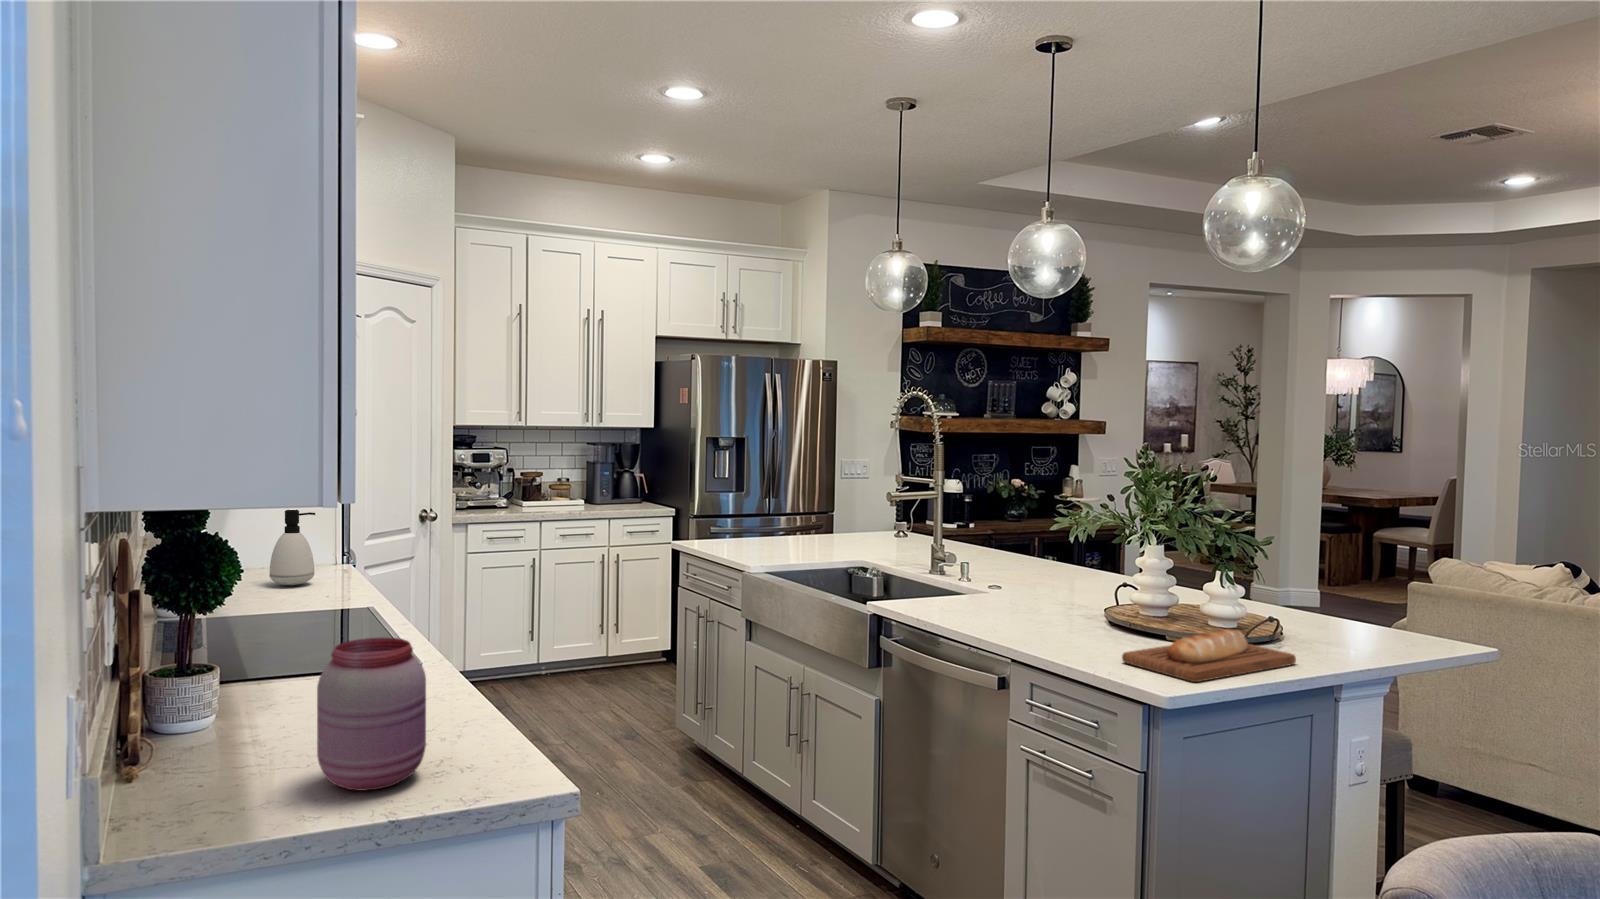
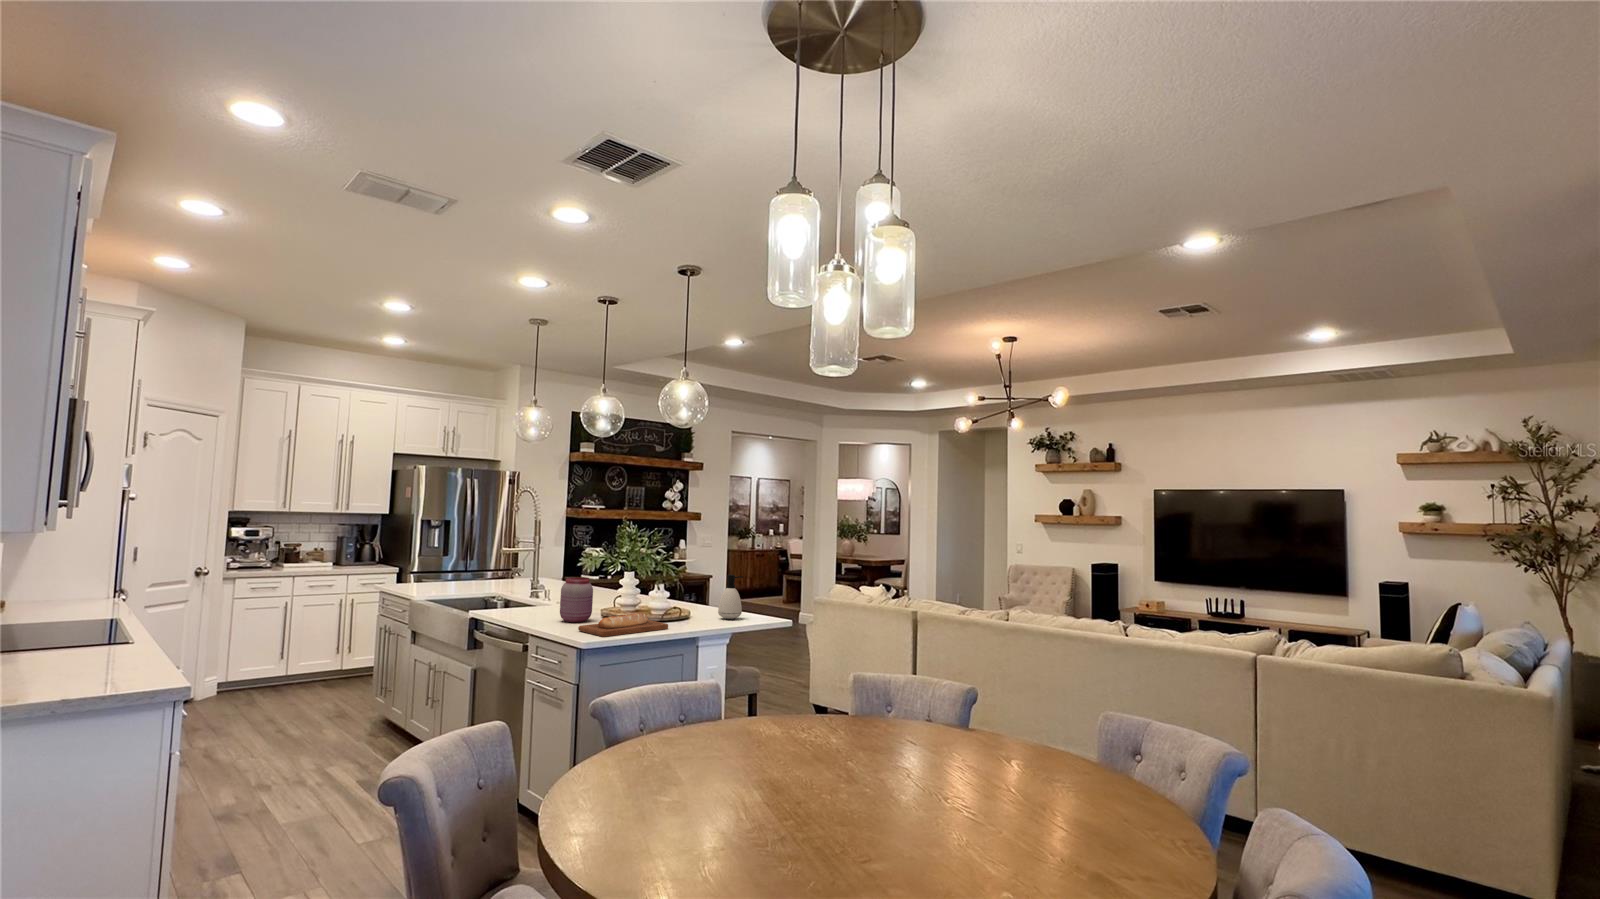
soap dispenser: present [270,510,315,585] -> present [718,574,743,619]
jar: present [317,638,426,791] -> present [560,577,593,622]

